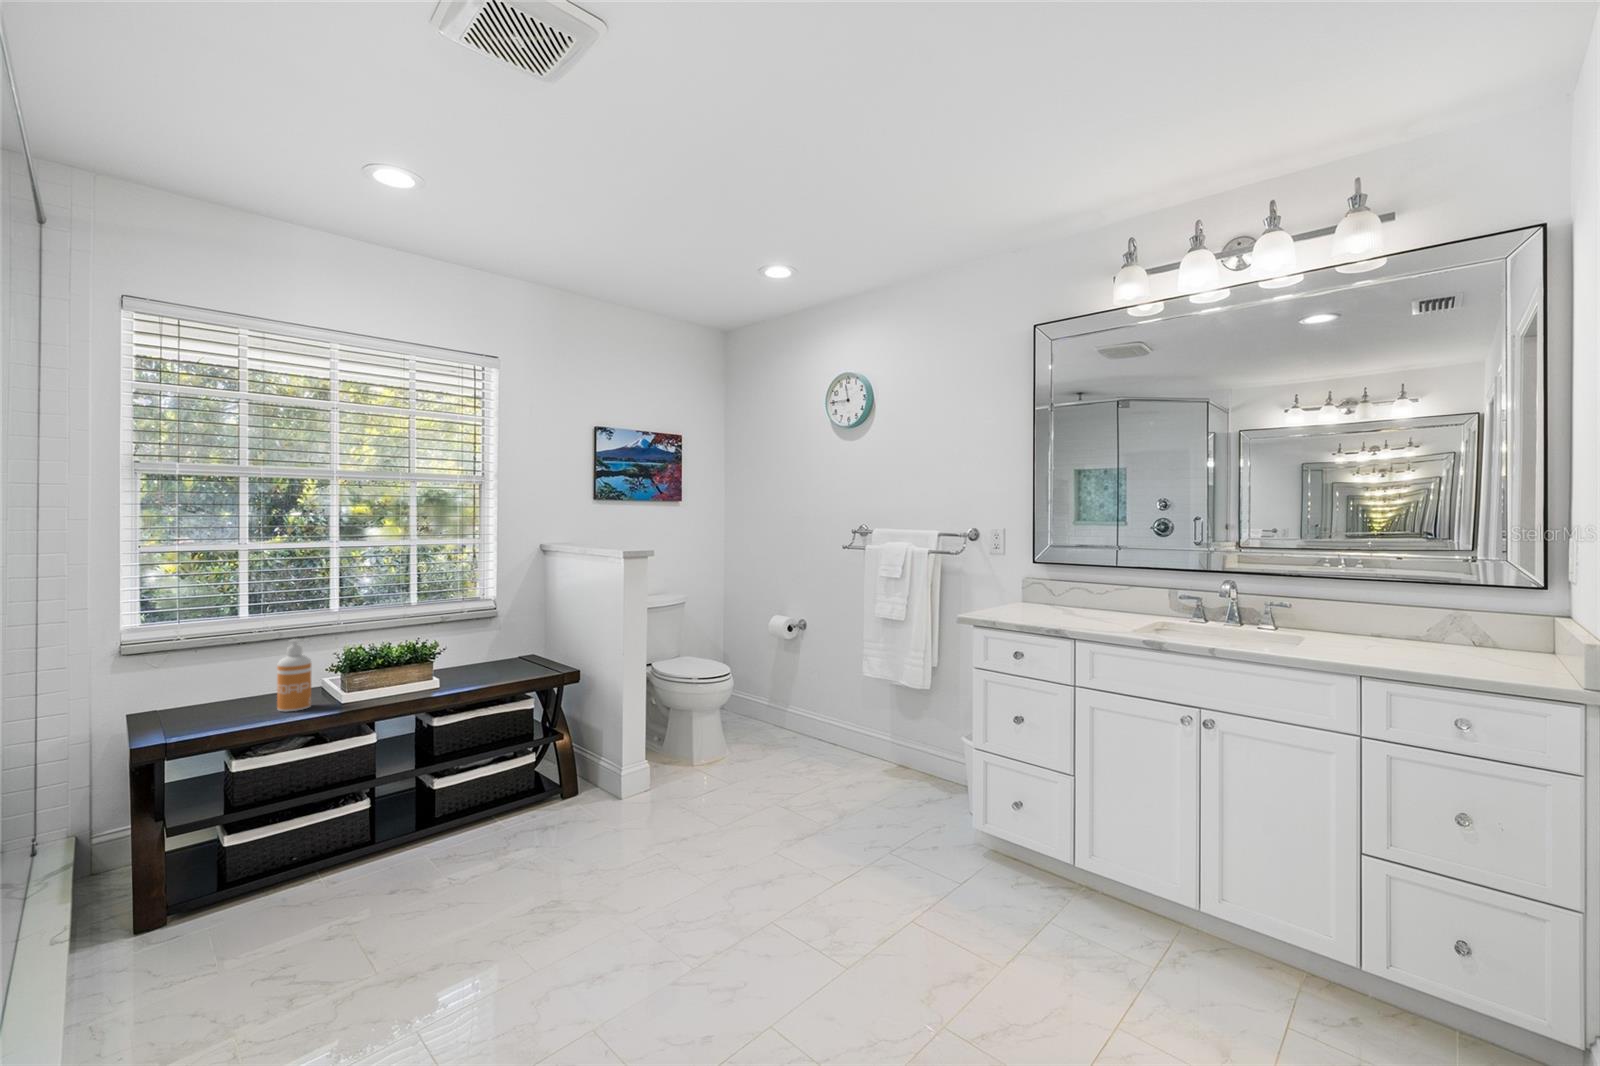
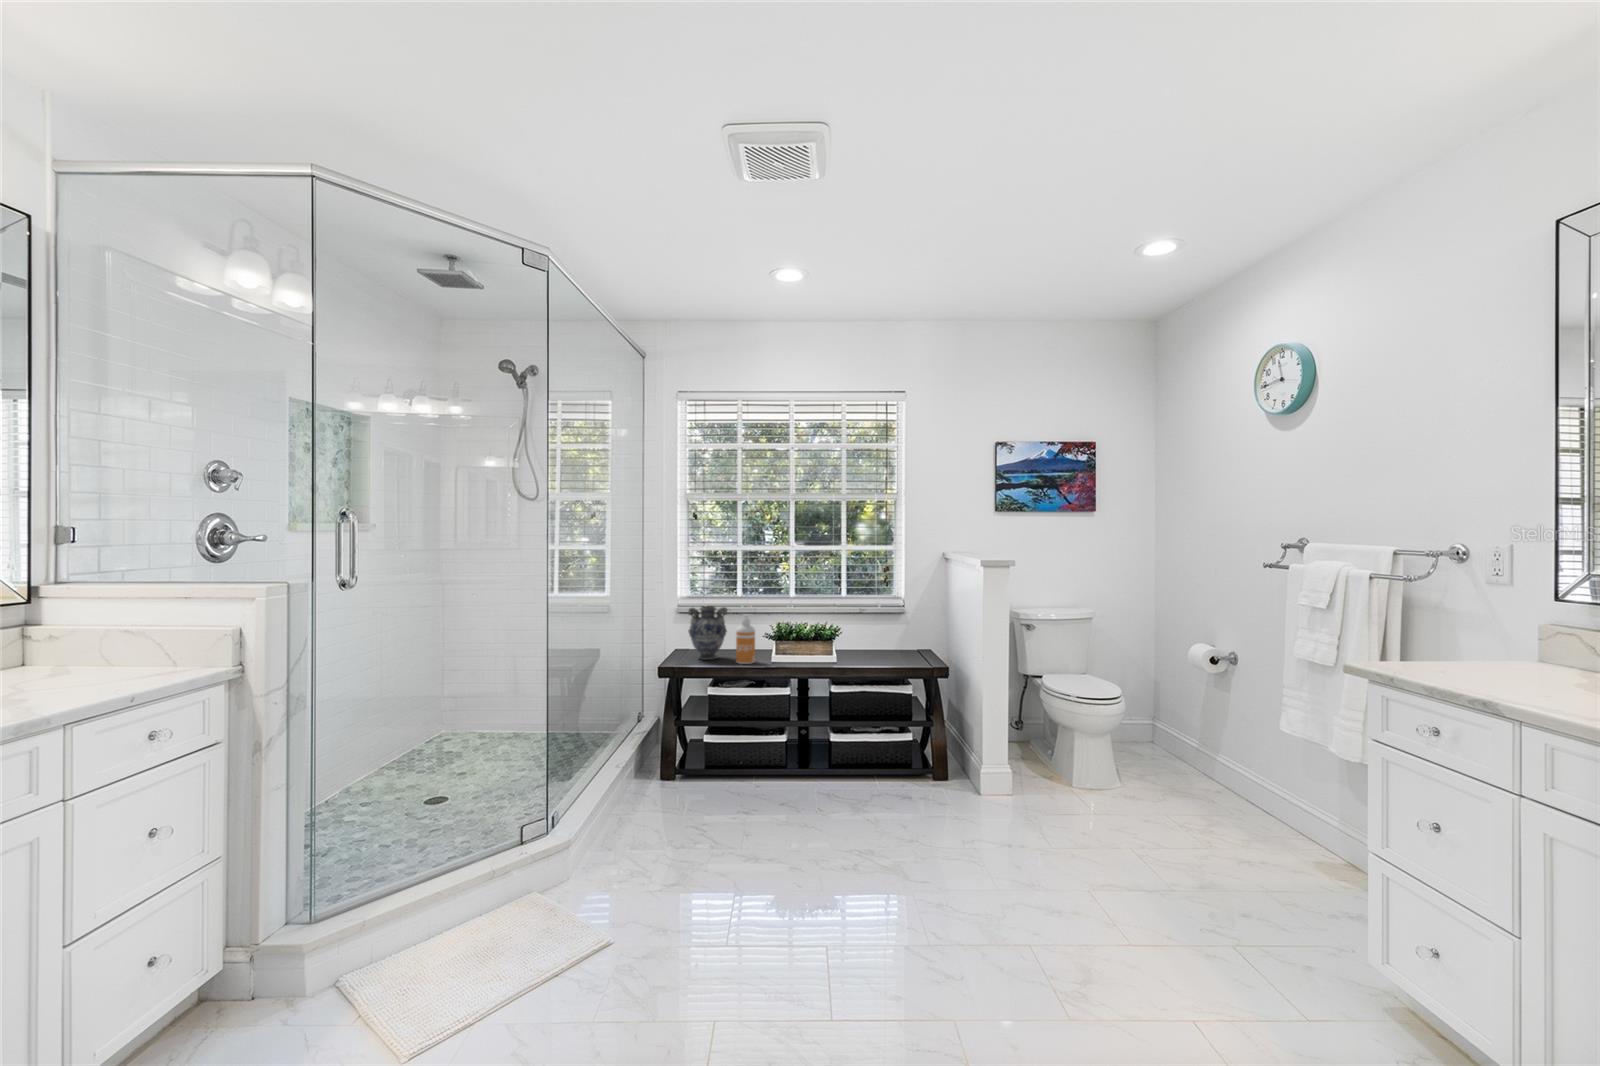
decorative vase: none [175,633,252,717] -> present [688,606,727,660]

